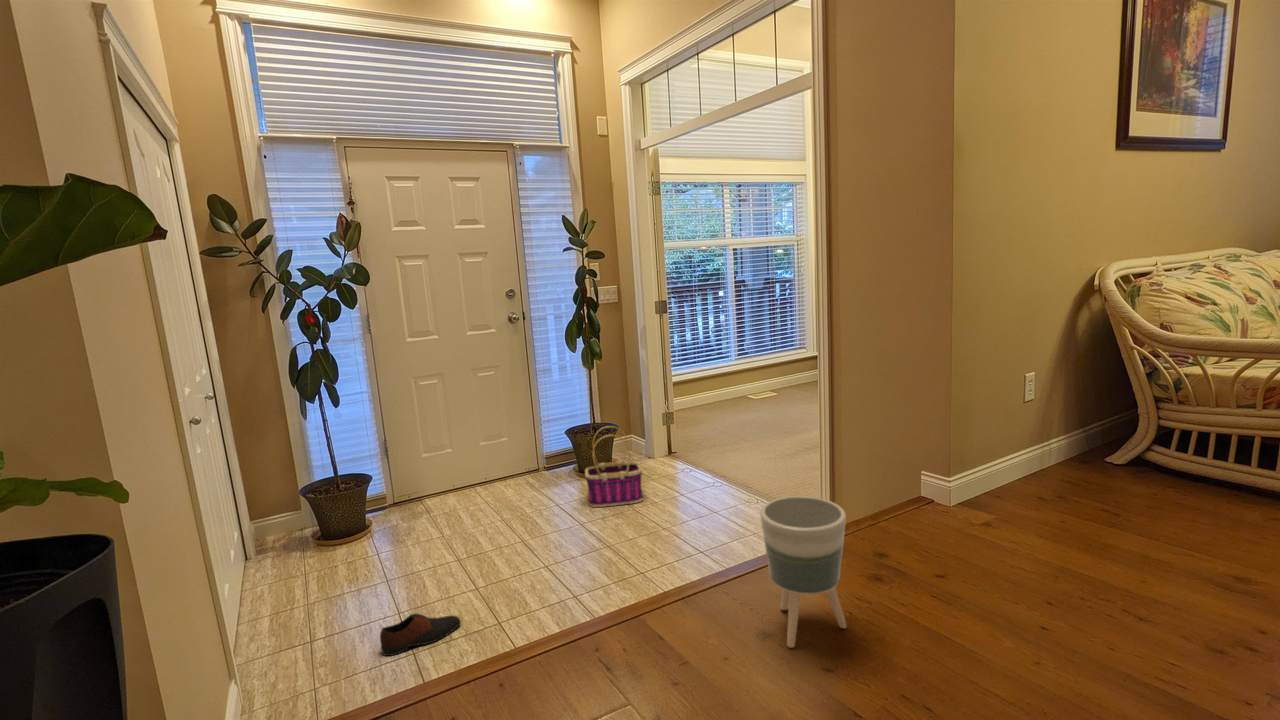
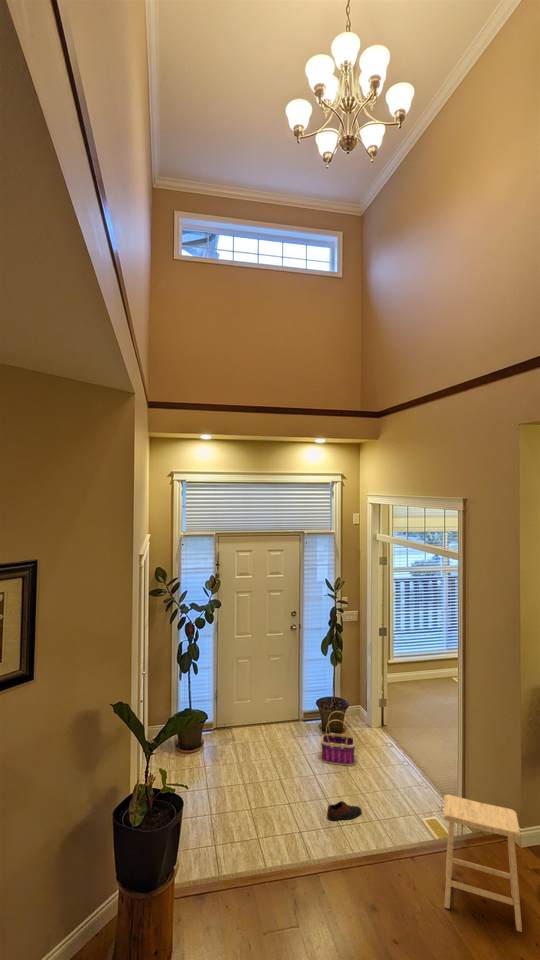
footstool: none [864,429,1025,618] -> present [444,795,522,932]
planter: present [760,496,846,648] -> none [378,820,421,908]
shoe: present [380,614,460,656] -> present [327,801,362,821]

